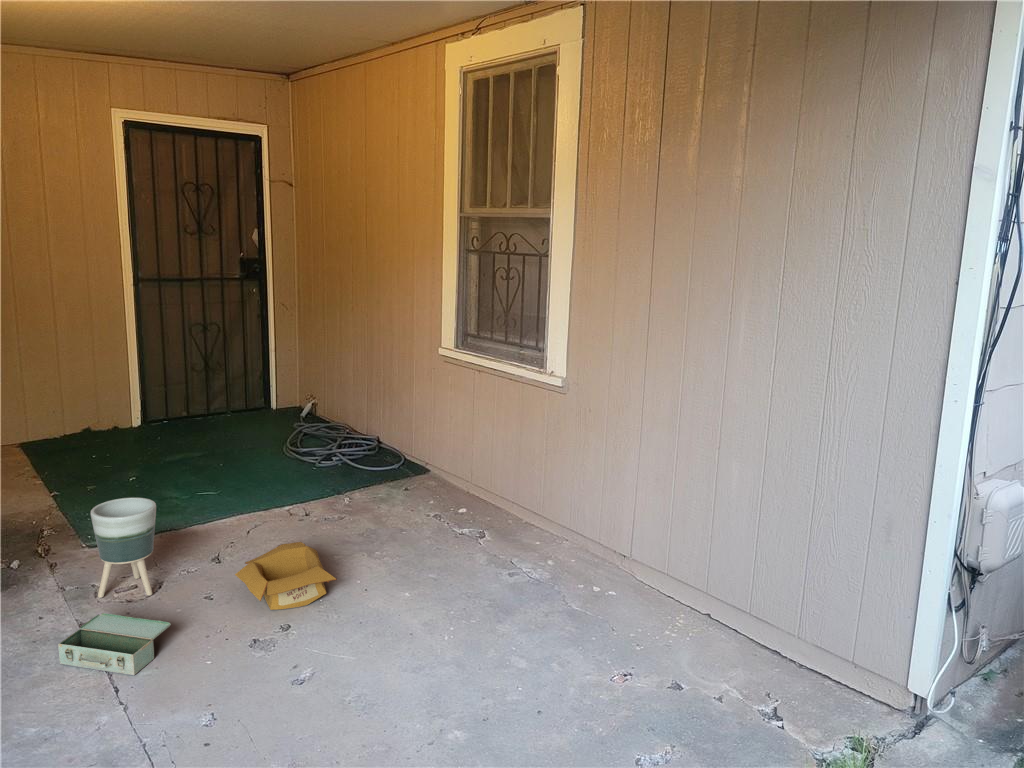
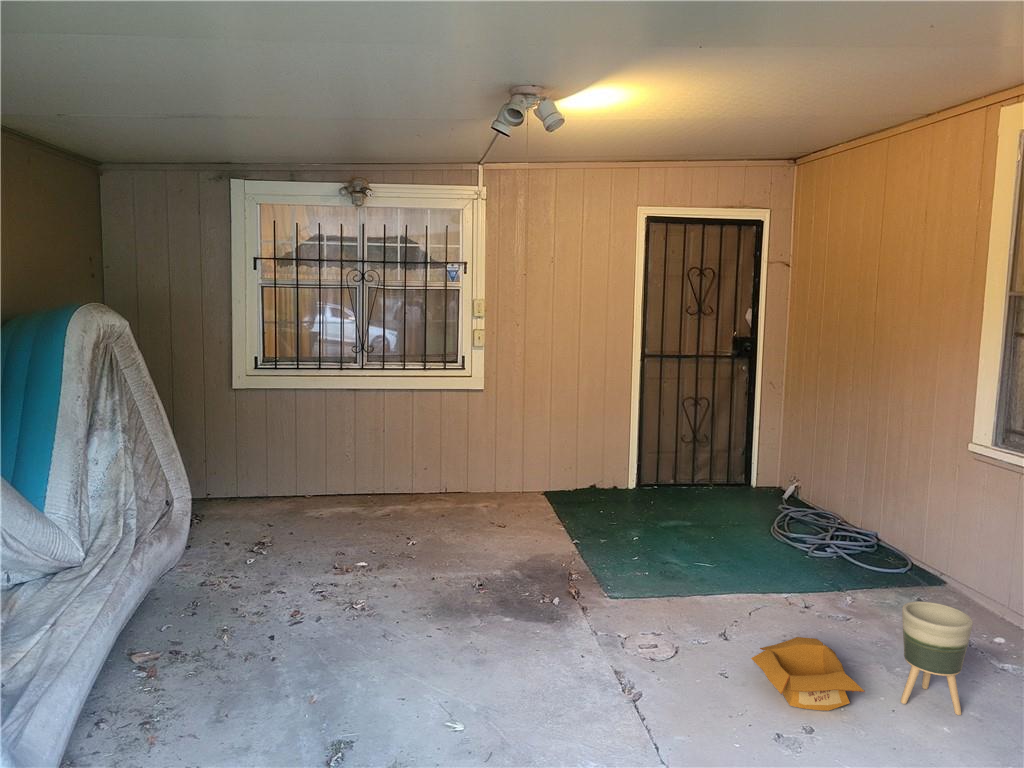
planter: present [91,498,156,598] -> present [901,601,973,715]
toolbox: present [58,613,171,675] -> none [603,667,699,738]

